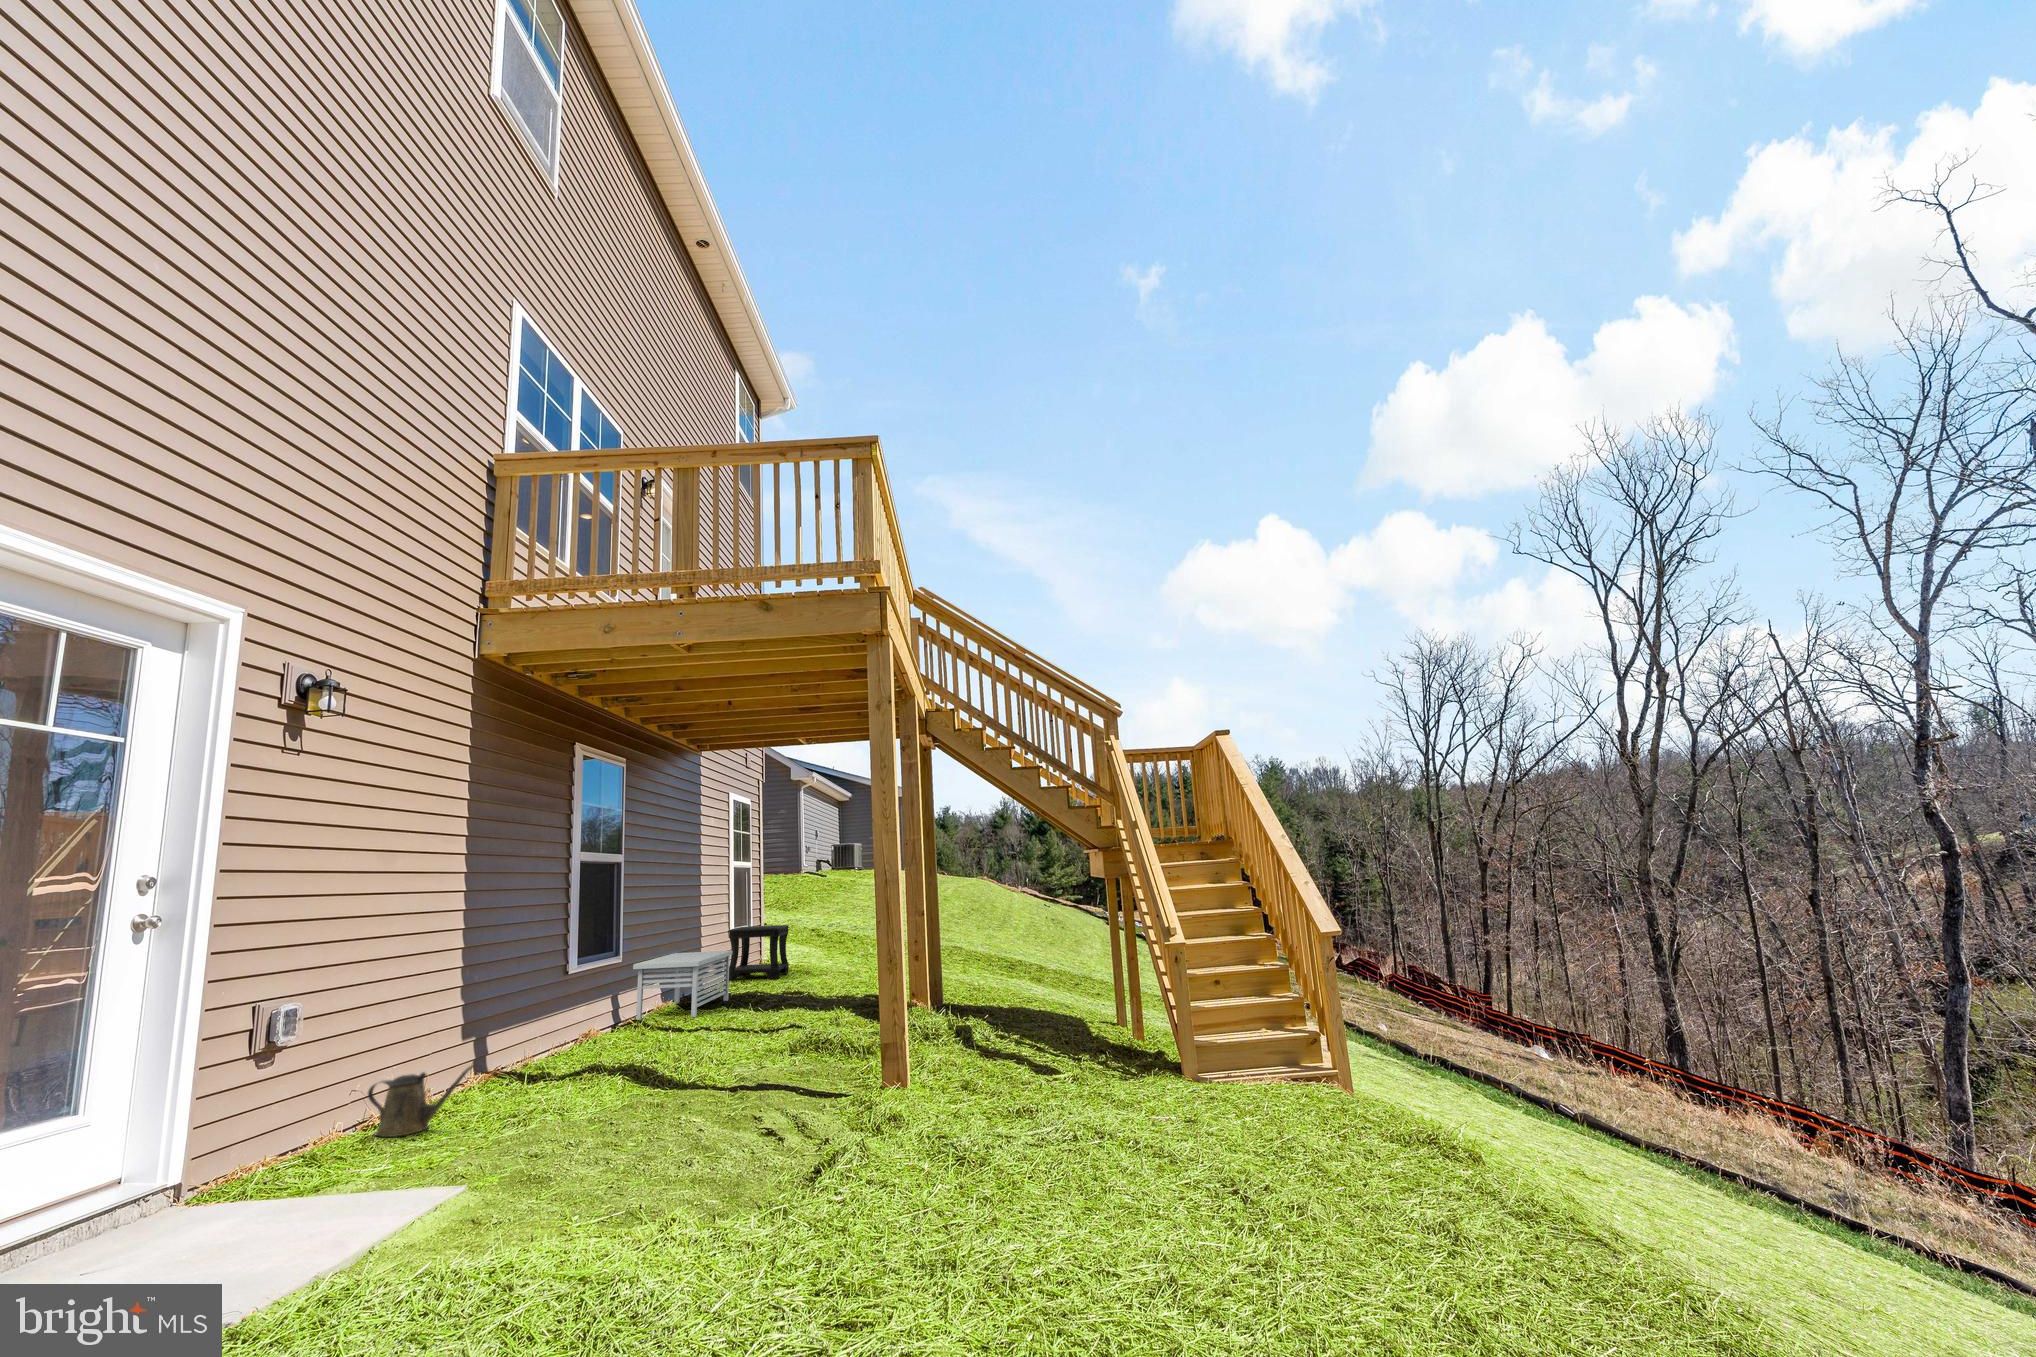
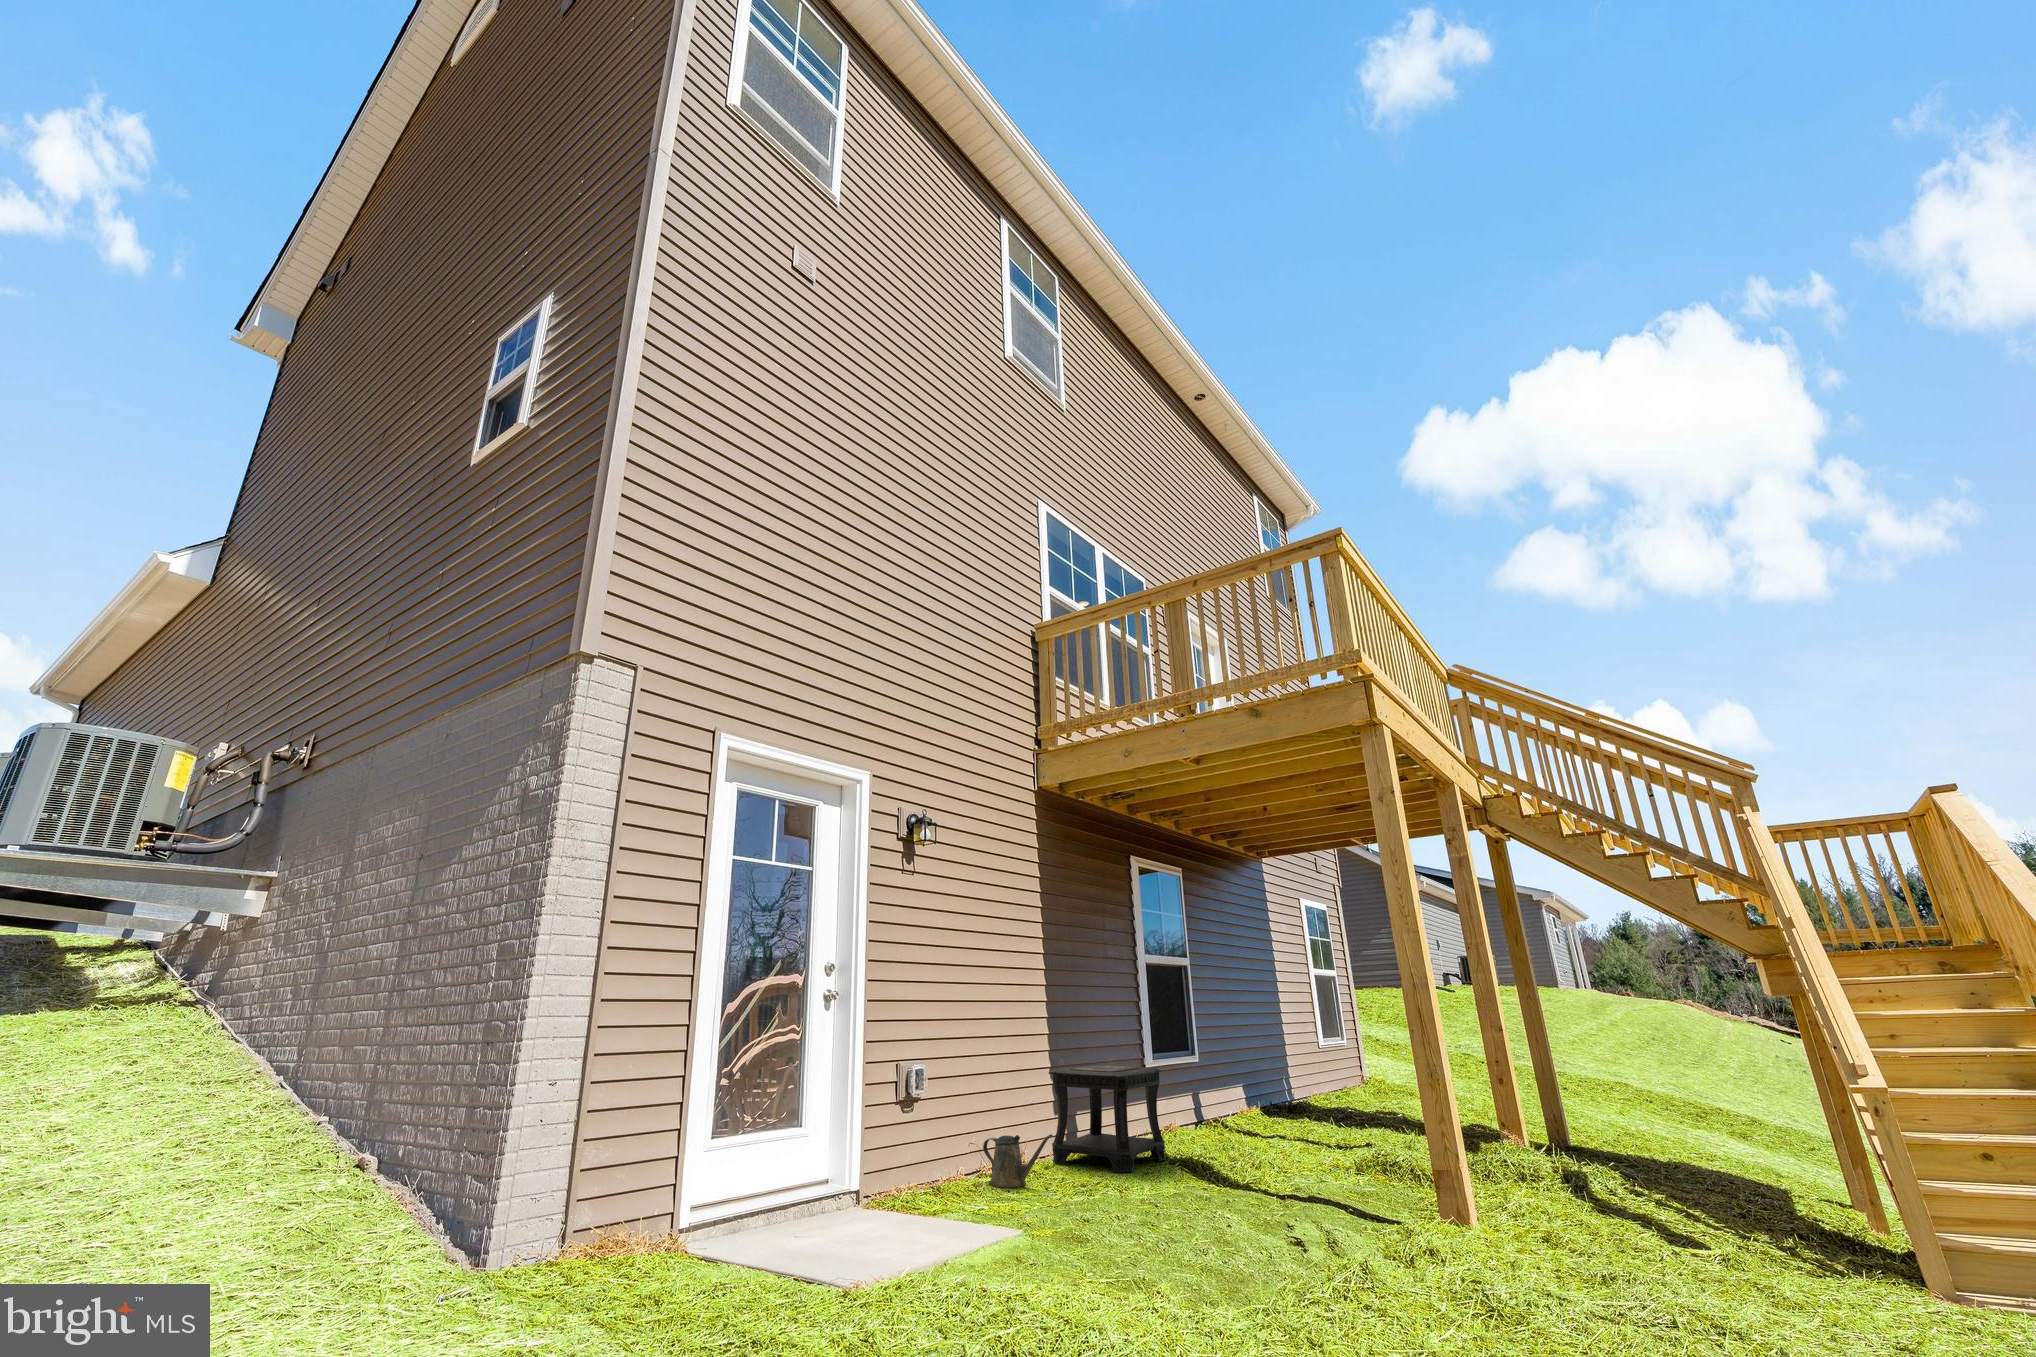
side table: present [728,925,789,981] -> present [1049,1065,1166,1172]
storage bench: present [633,951,732,1020] -> none [1211,1056,1313,1123]

